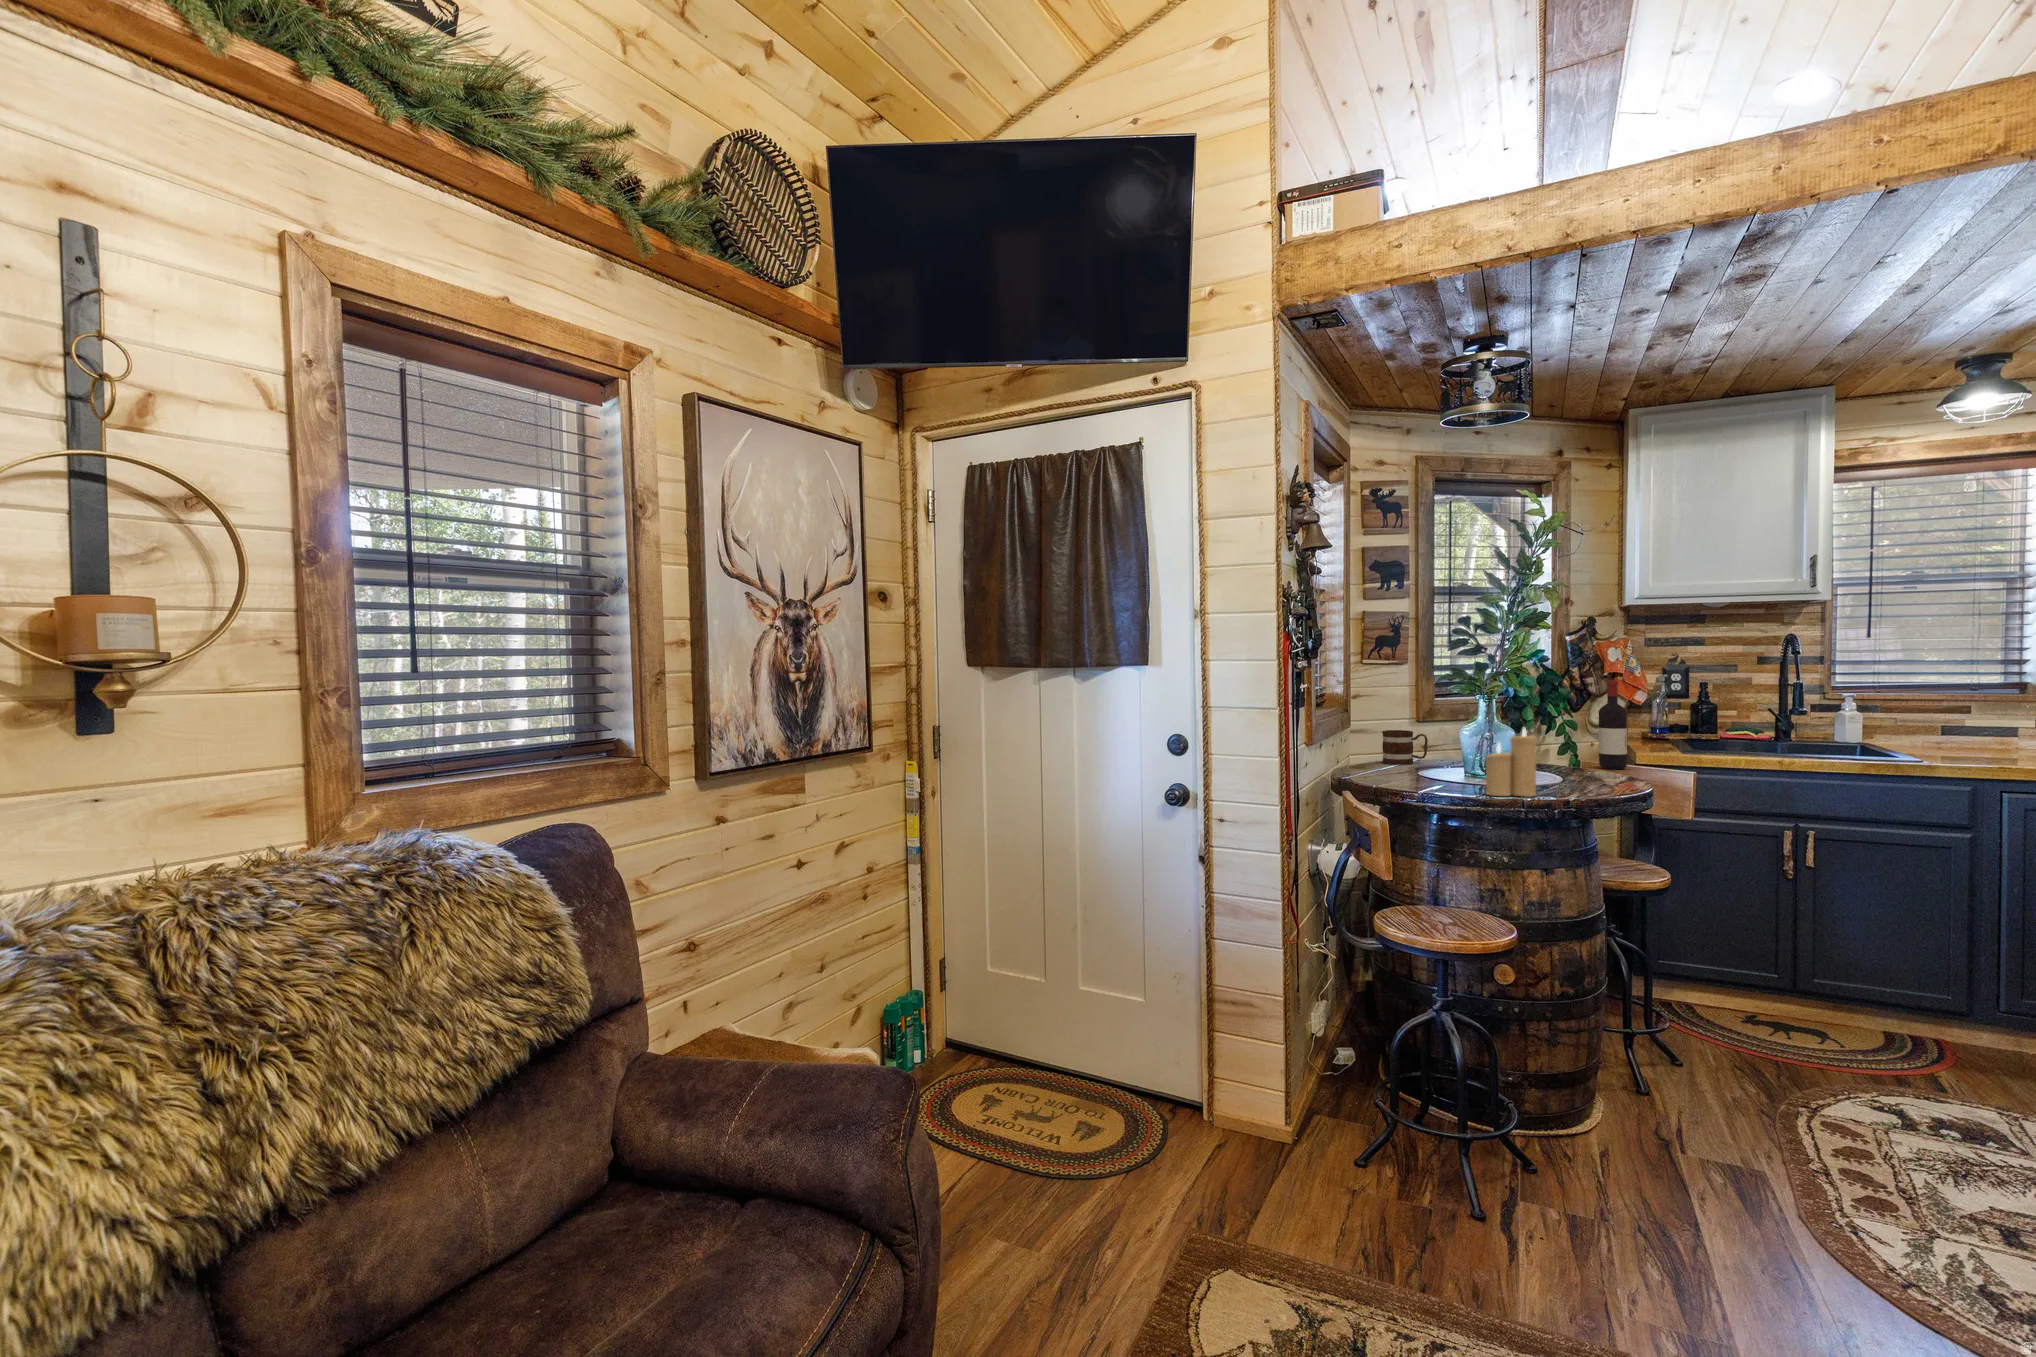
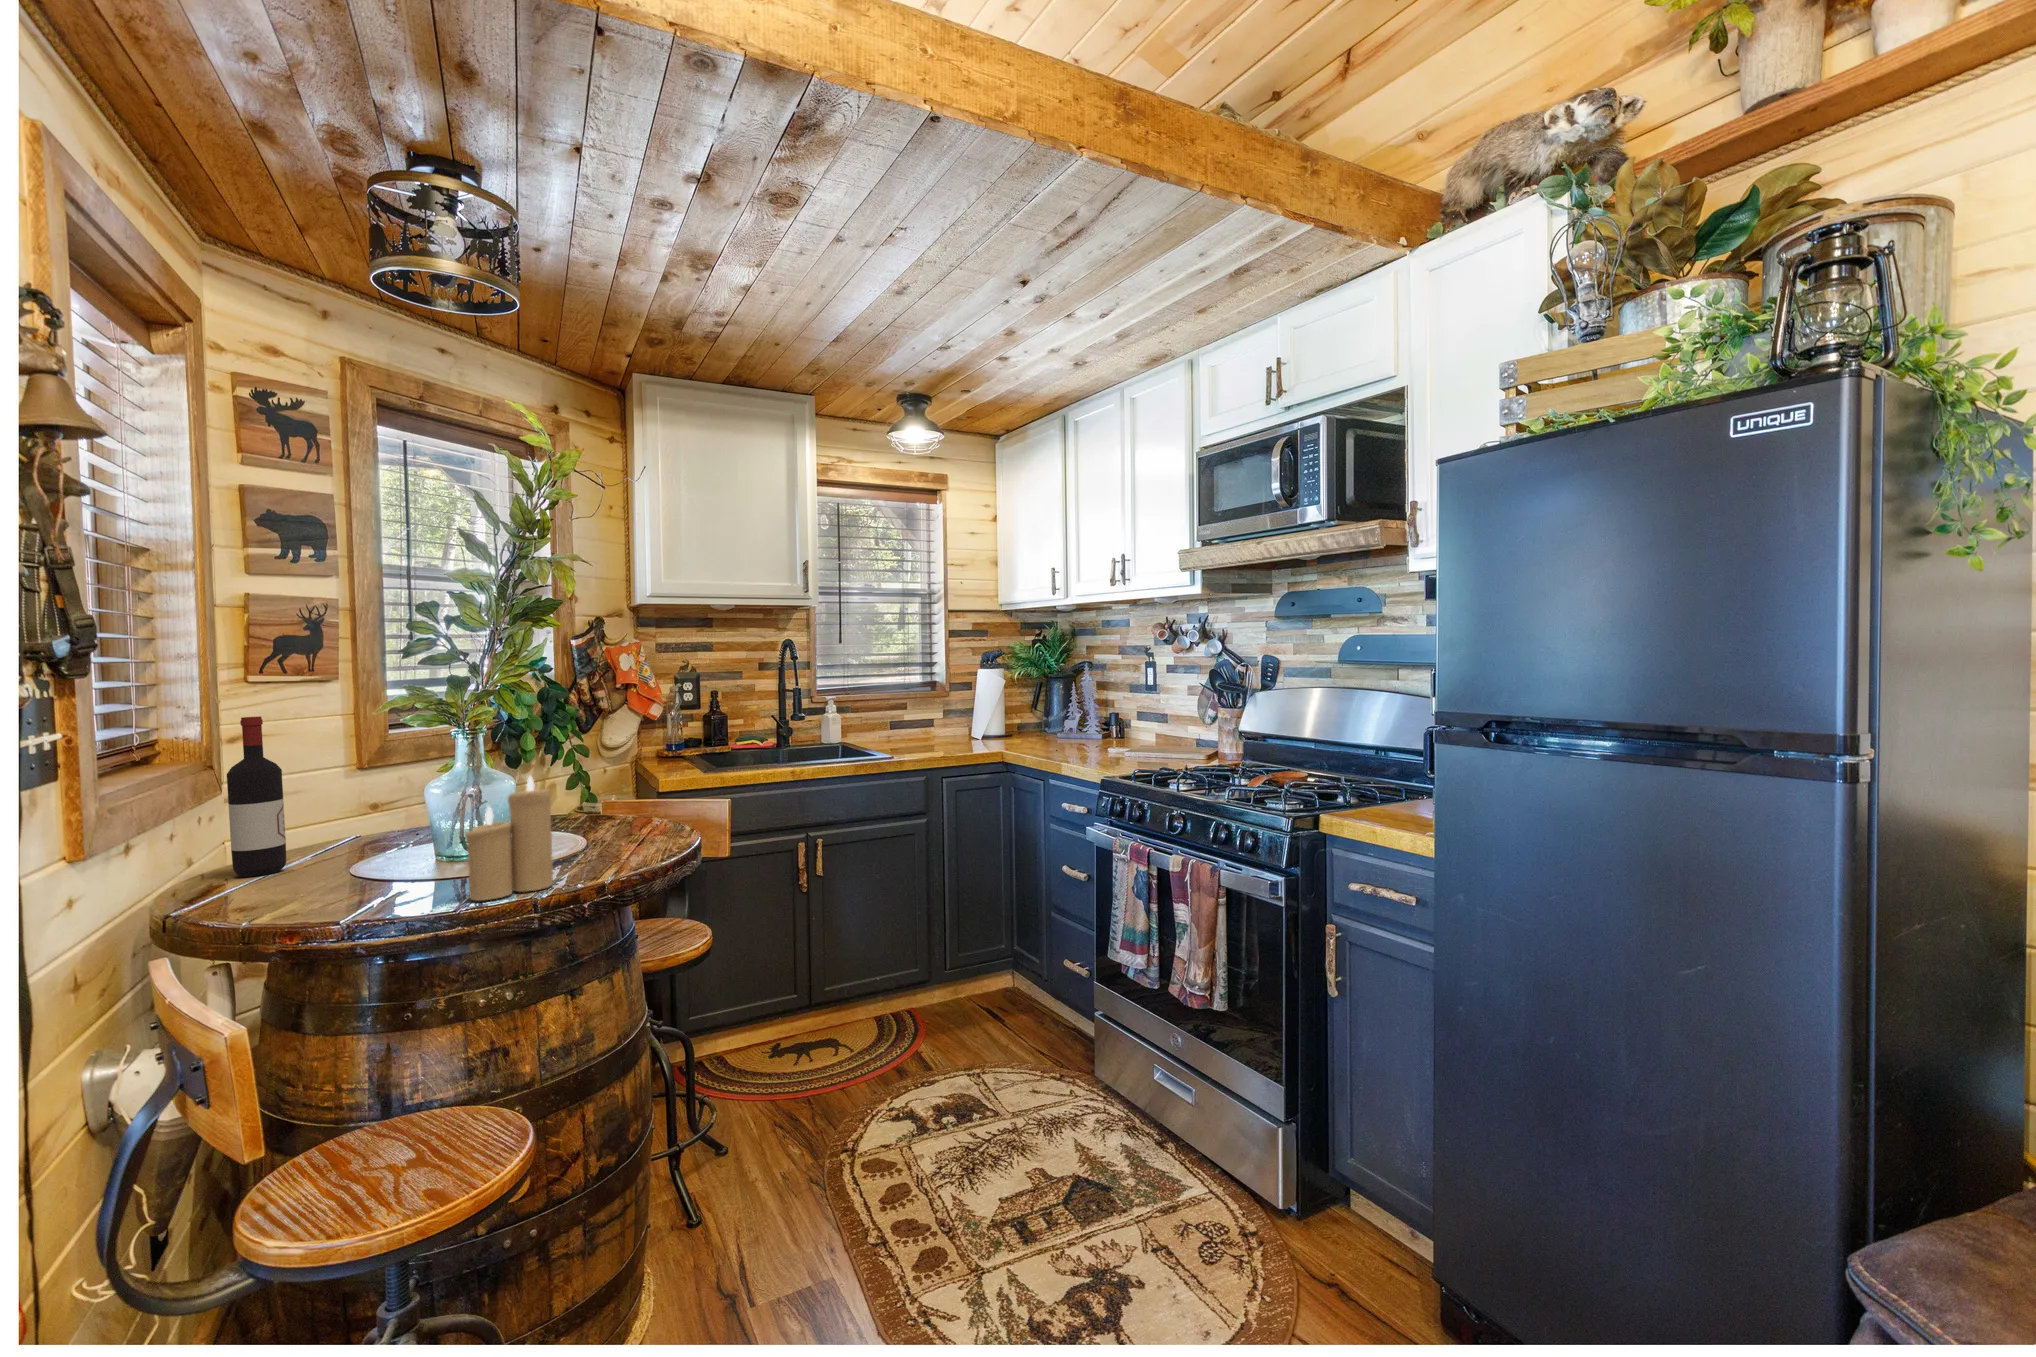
wine bottle: present [1598,680,1627,769] -> present [227,716,286,877]
mug: present [1382,730,1428,765] -> none [287,788,374,849]

